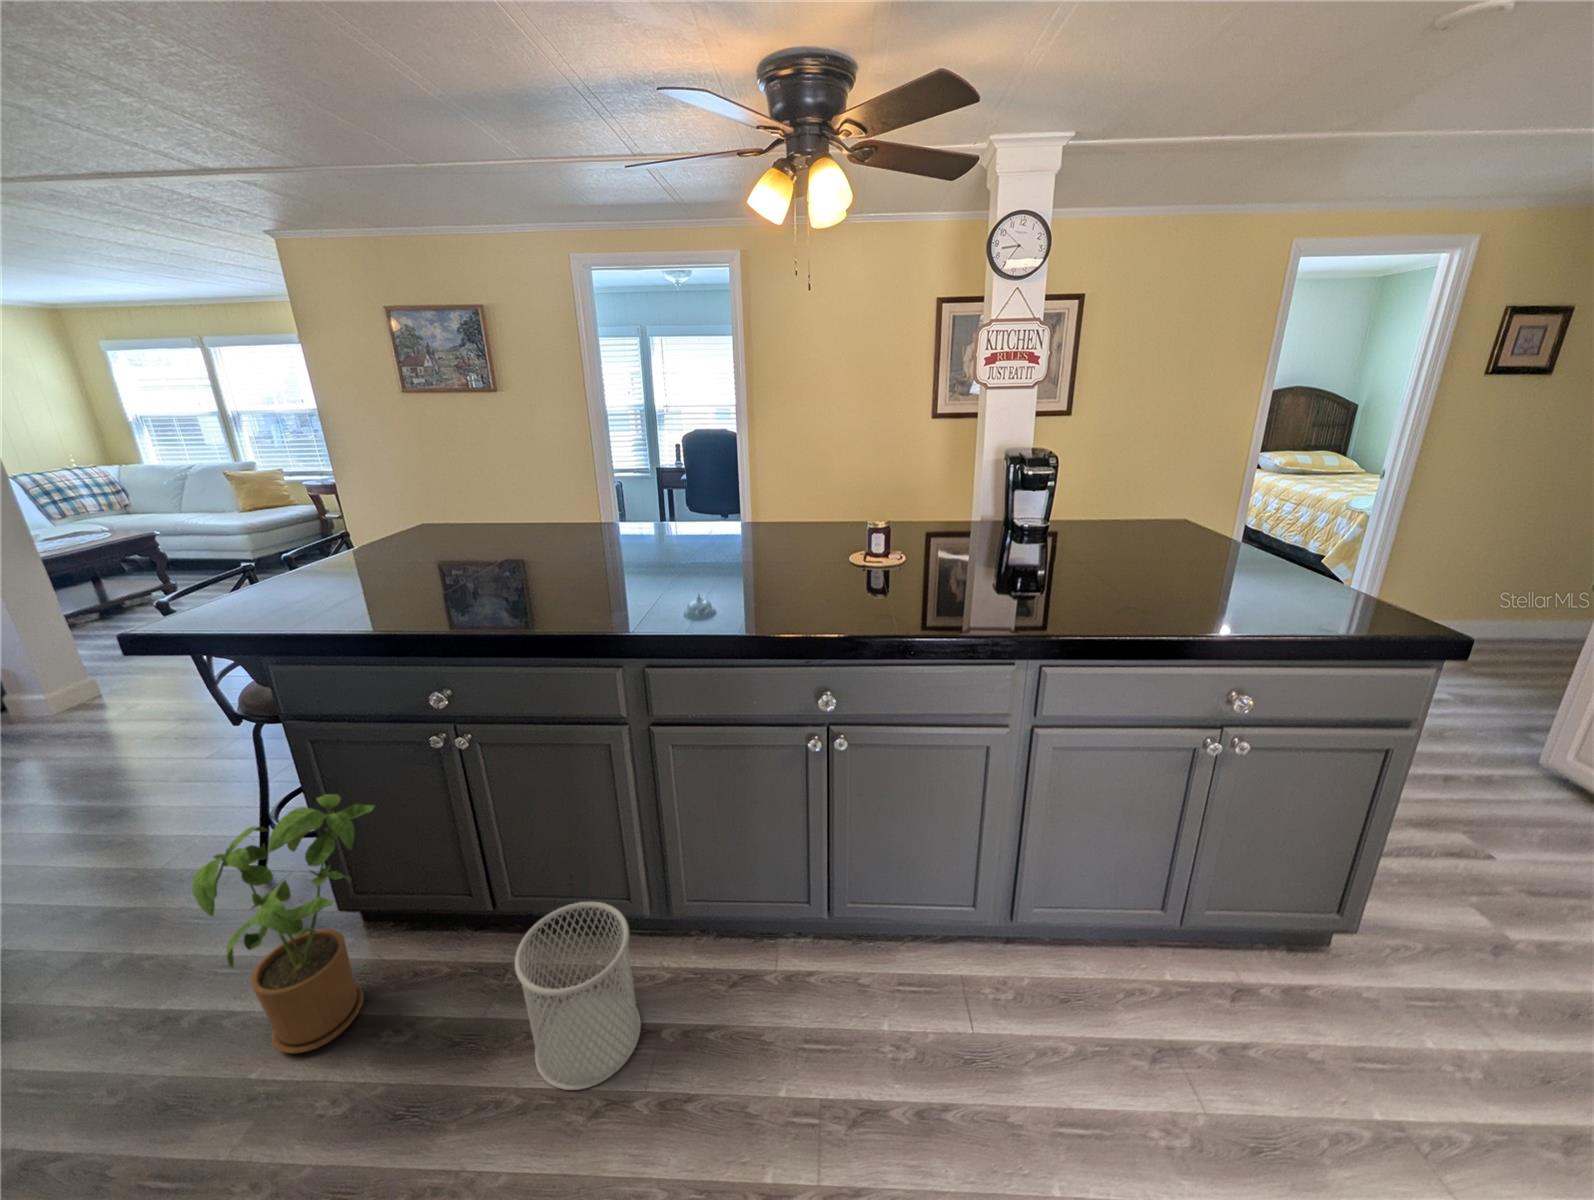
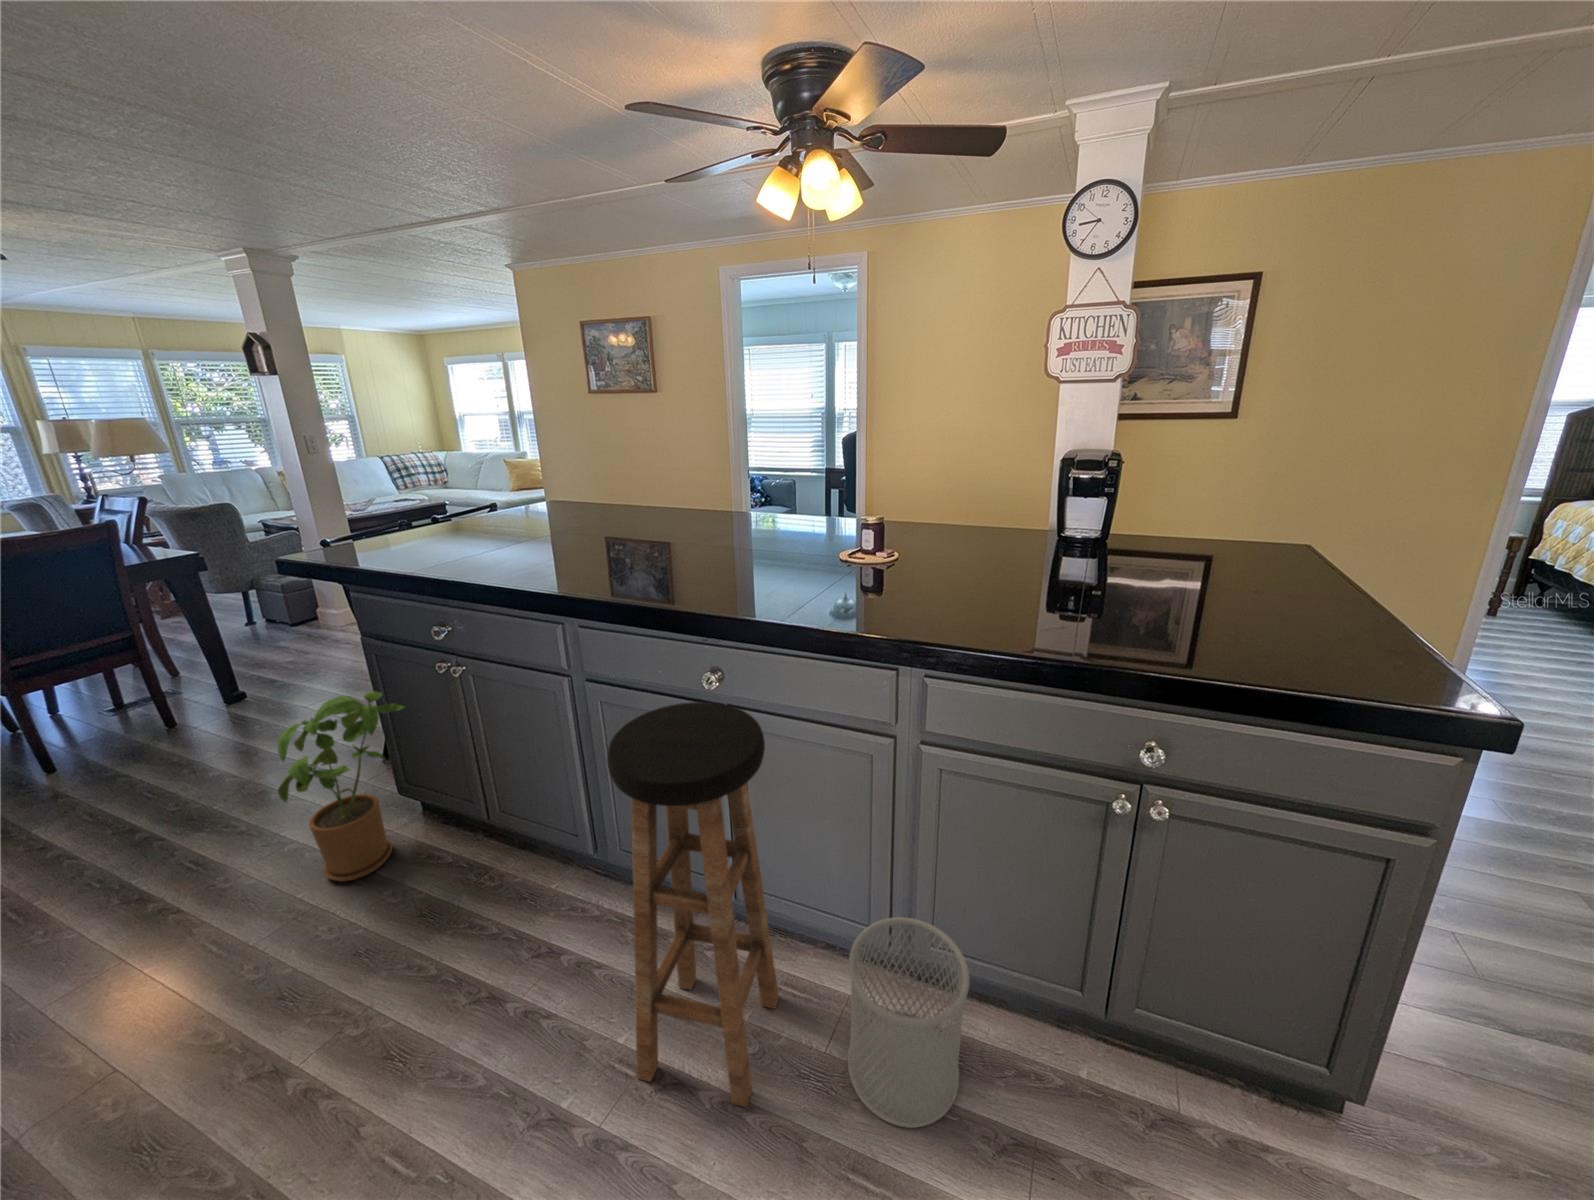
bar stool: none [800,724,957,1125] -> present [607,702,779,1107]
wastebasket: present [515,902,641,1090] -> present [848,917,969,1128]

